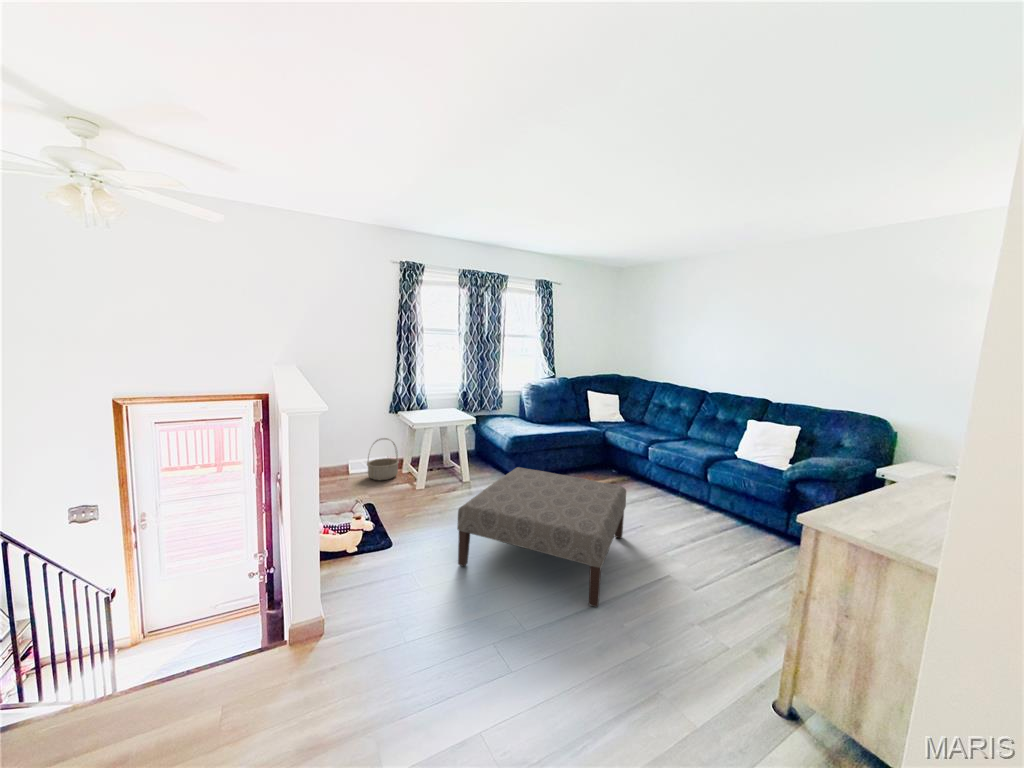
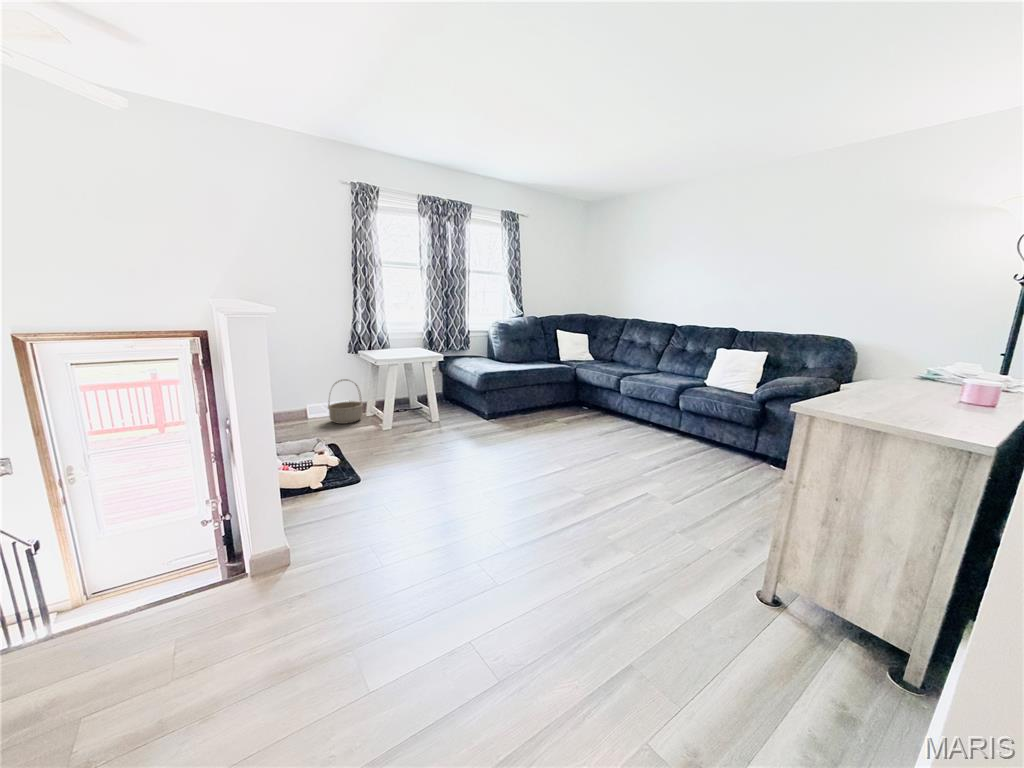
ottoman: present [457,467,626,607] -> none [429,399,602,523]

